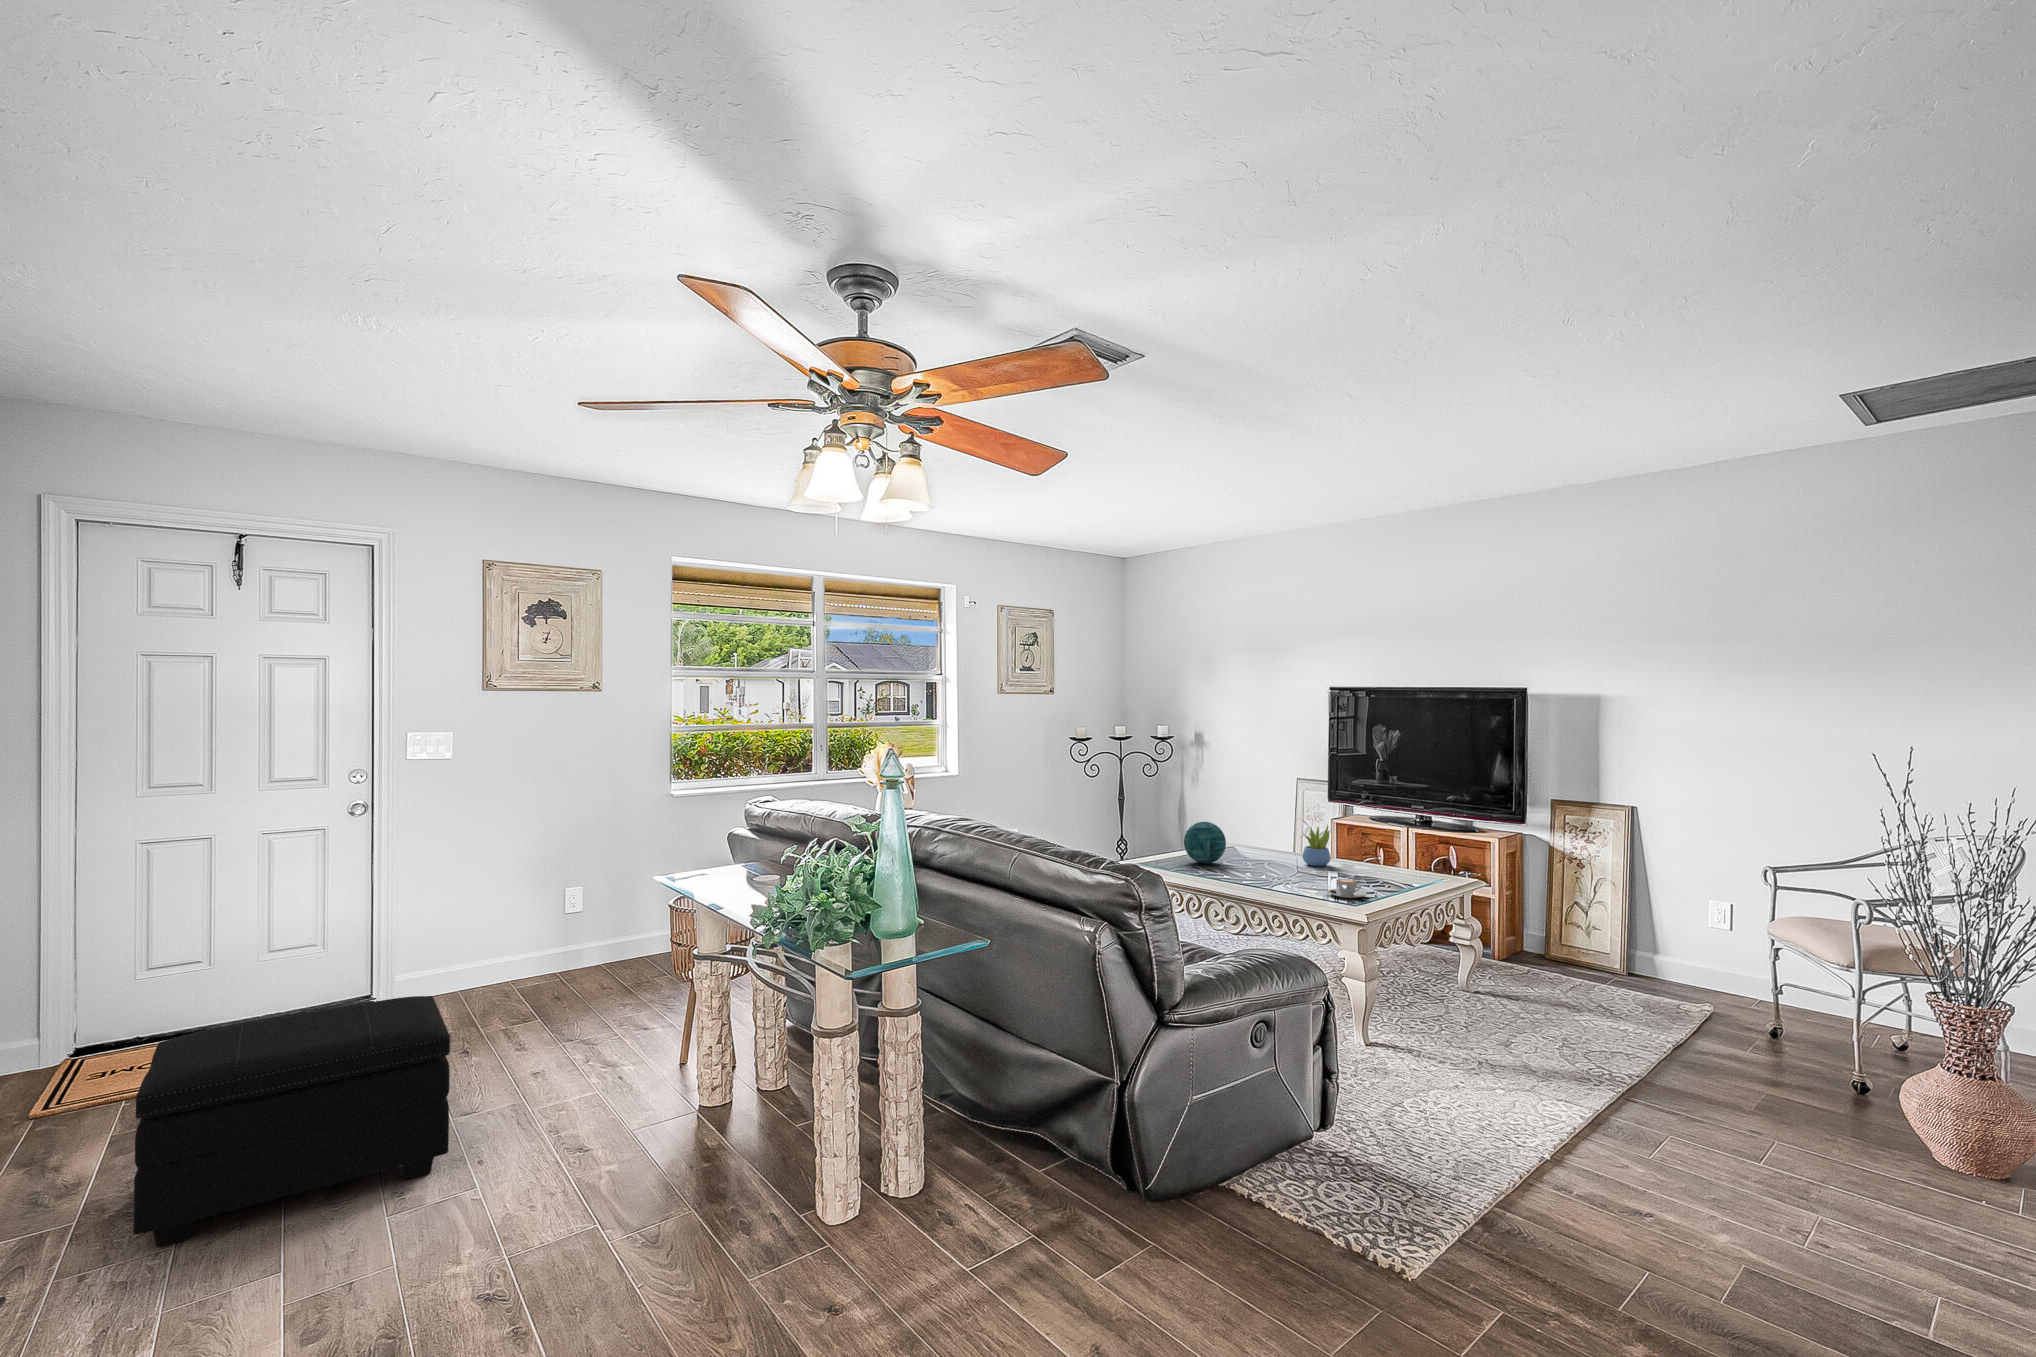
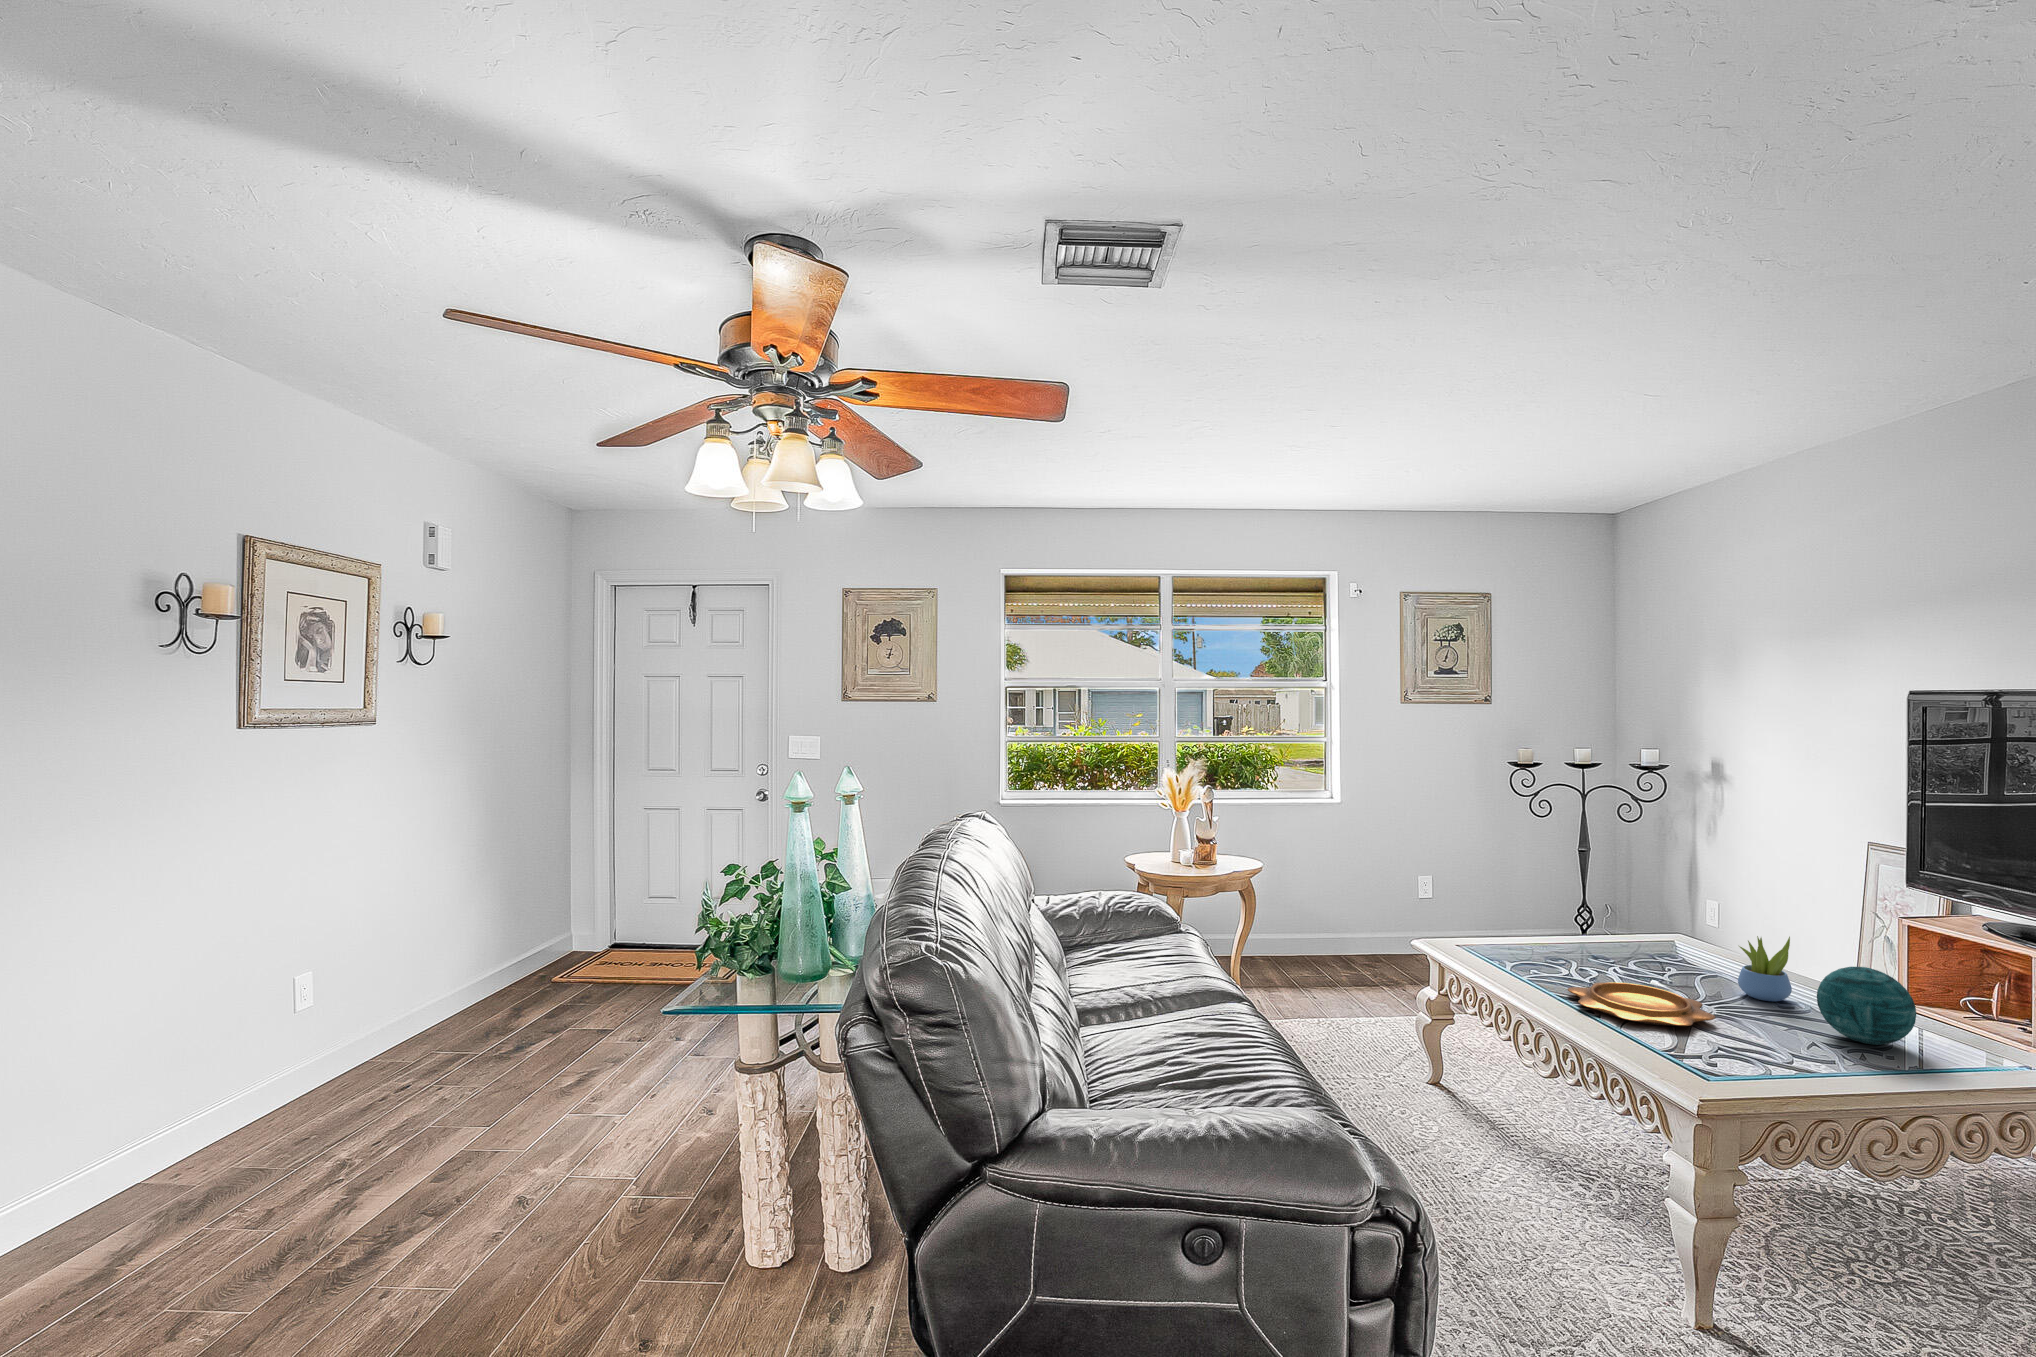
decorative orb: present [1184,822,1226,864] -> present [1817,967,1916,1045]
decorative bowl: none [1233,865,1318,885] -> present [1567,982,1716,1026]
coffee cup: present [1327,879,1367,898] -> none [1689,1035,1763,1072]
footstool: present [133,996,450,1247] -> none [467,958,696,1110]

